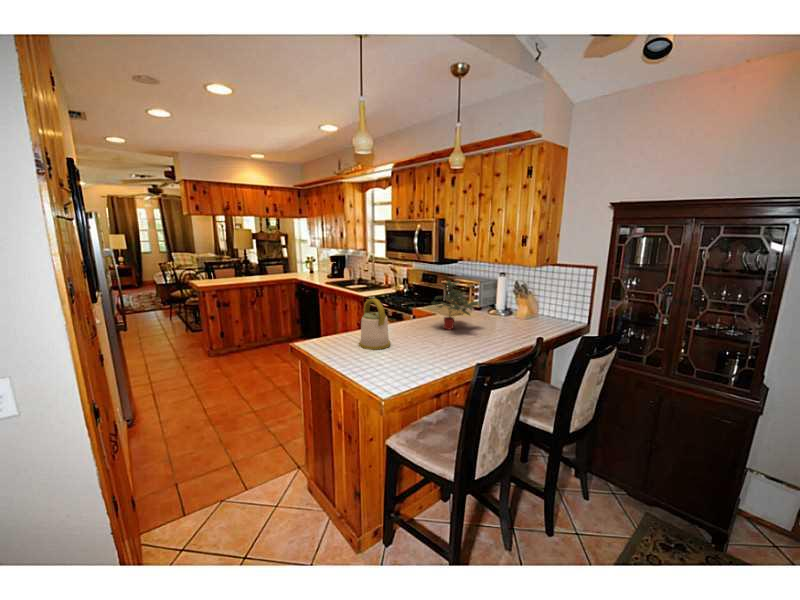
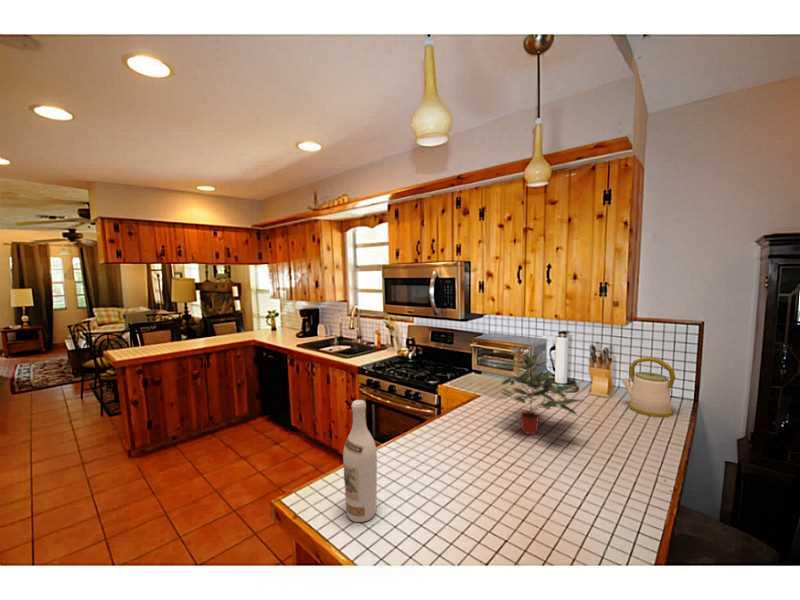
wine bottle: none [320,288,336,345] -> present [343,400,377,522]
kettle: present [359,298,390,350] -> present [622,357,675,417]

